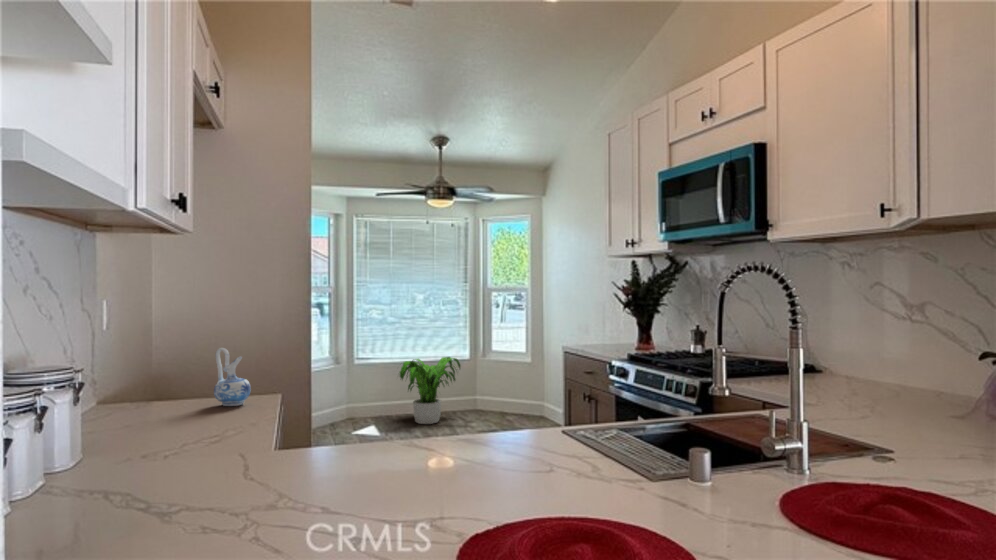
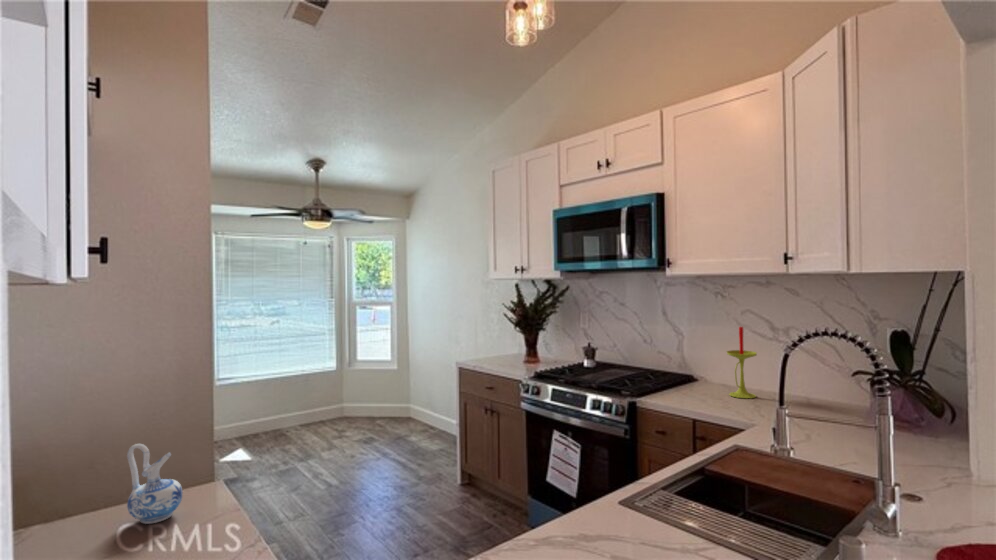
candle: none [836,299,875,388] -> present [727,327,757,398]
potted plant: present [400,357,460,424] -> none [263,369,332,438]

